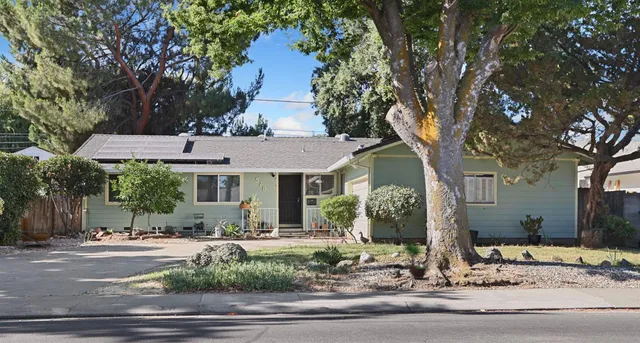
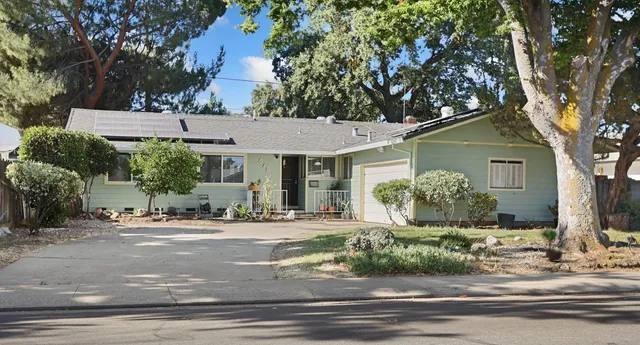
lounge chair: present [18,217,51,248] -> none [64,203,99,238]

